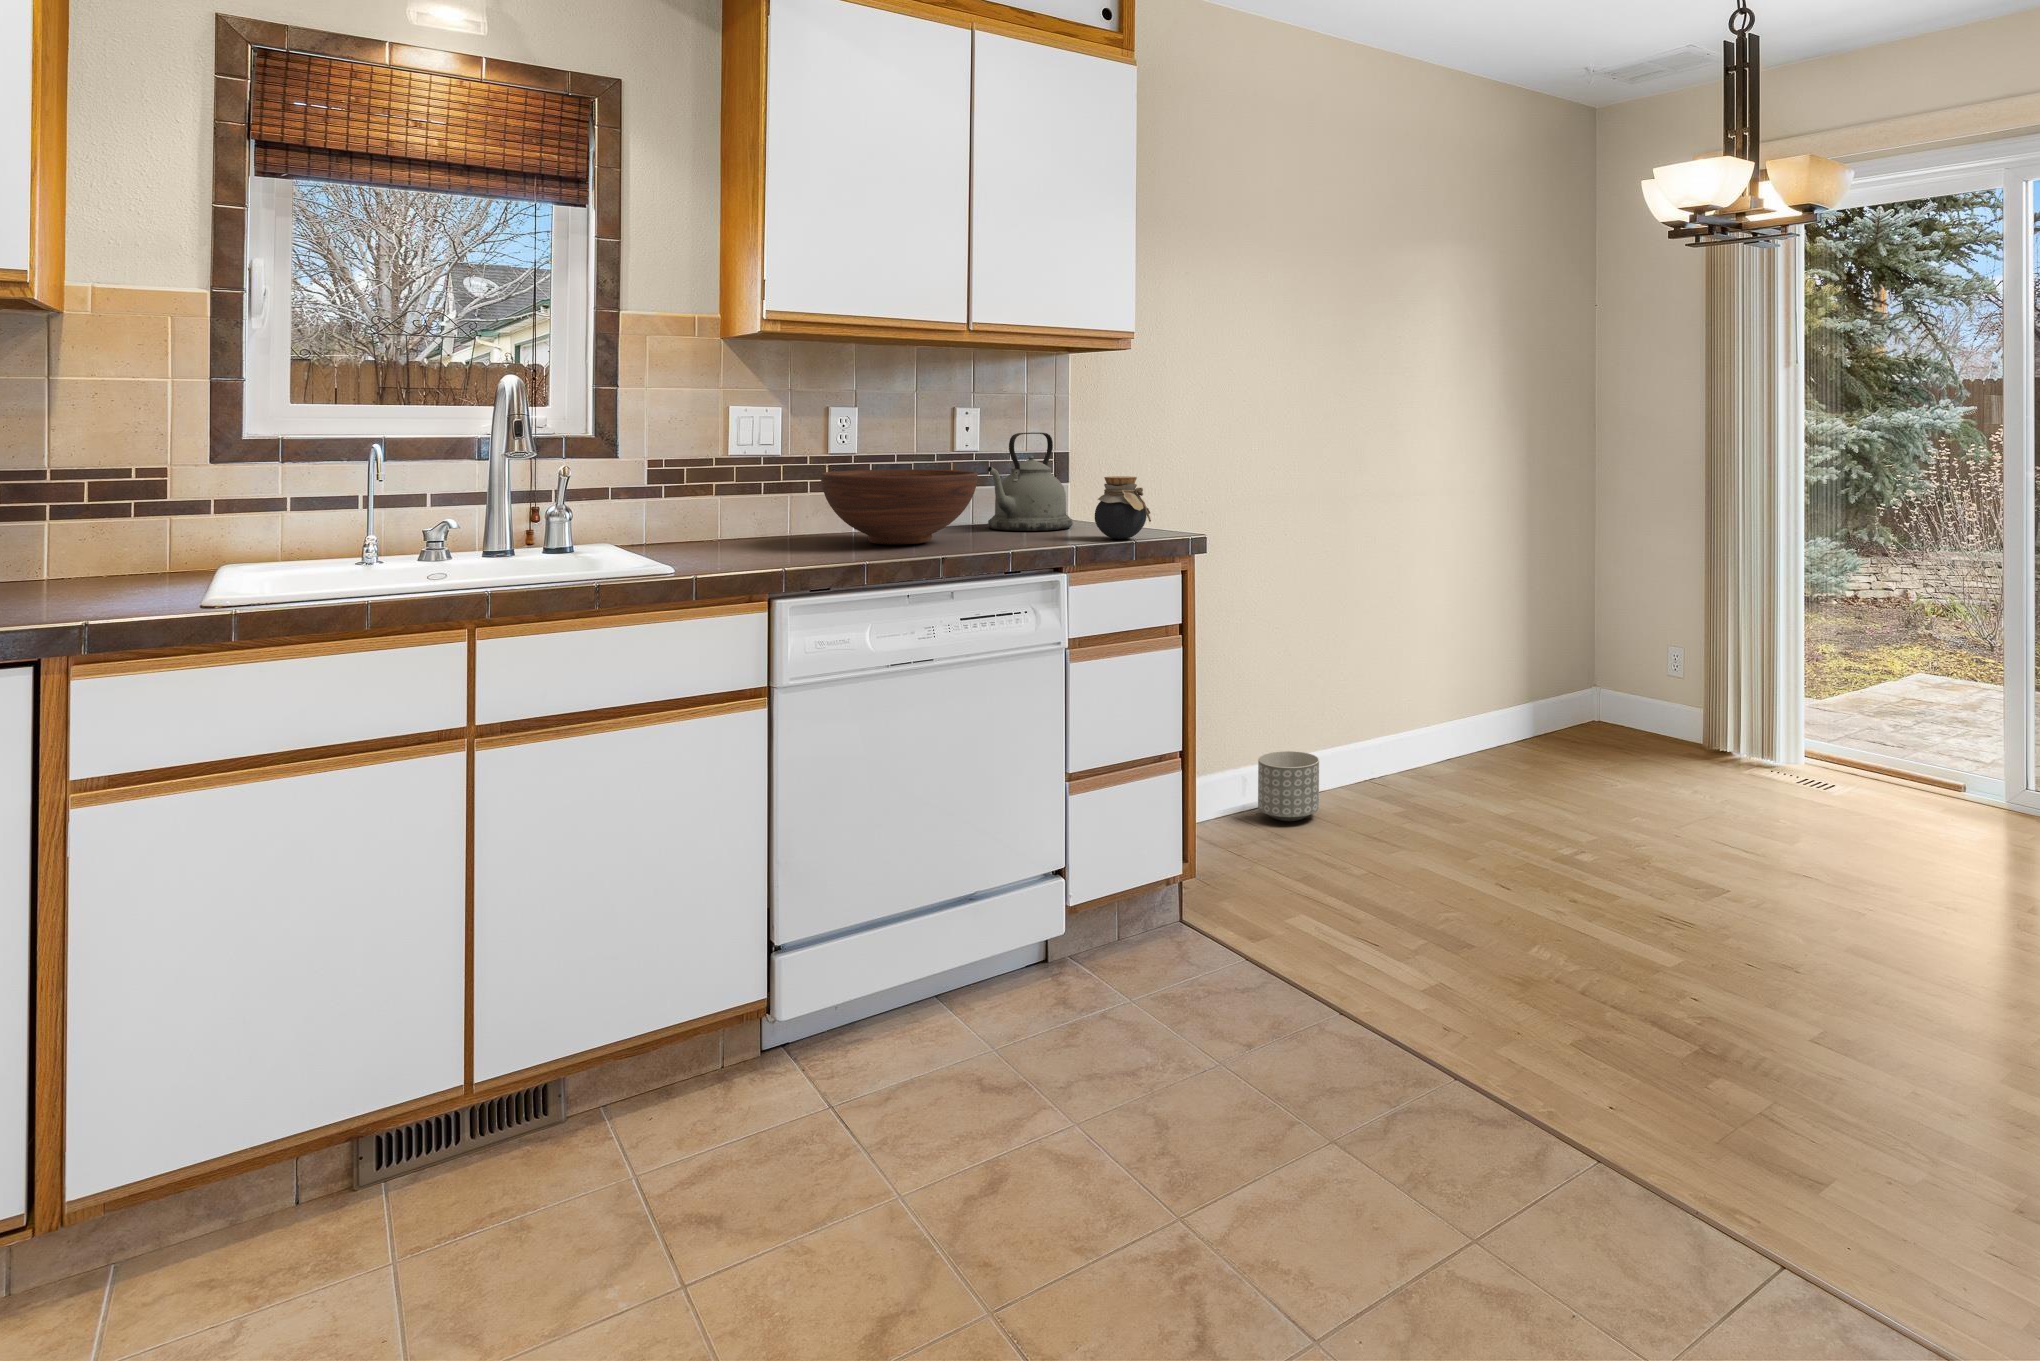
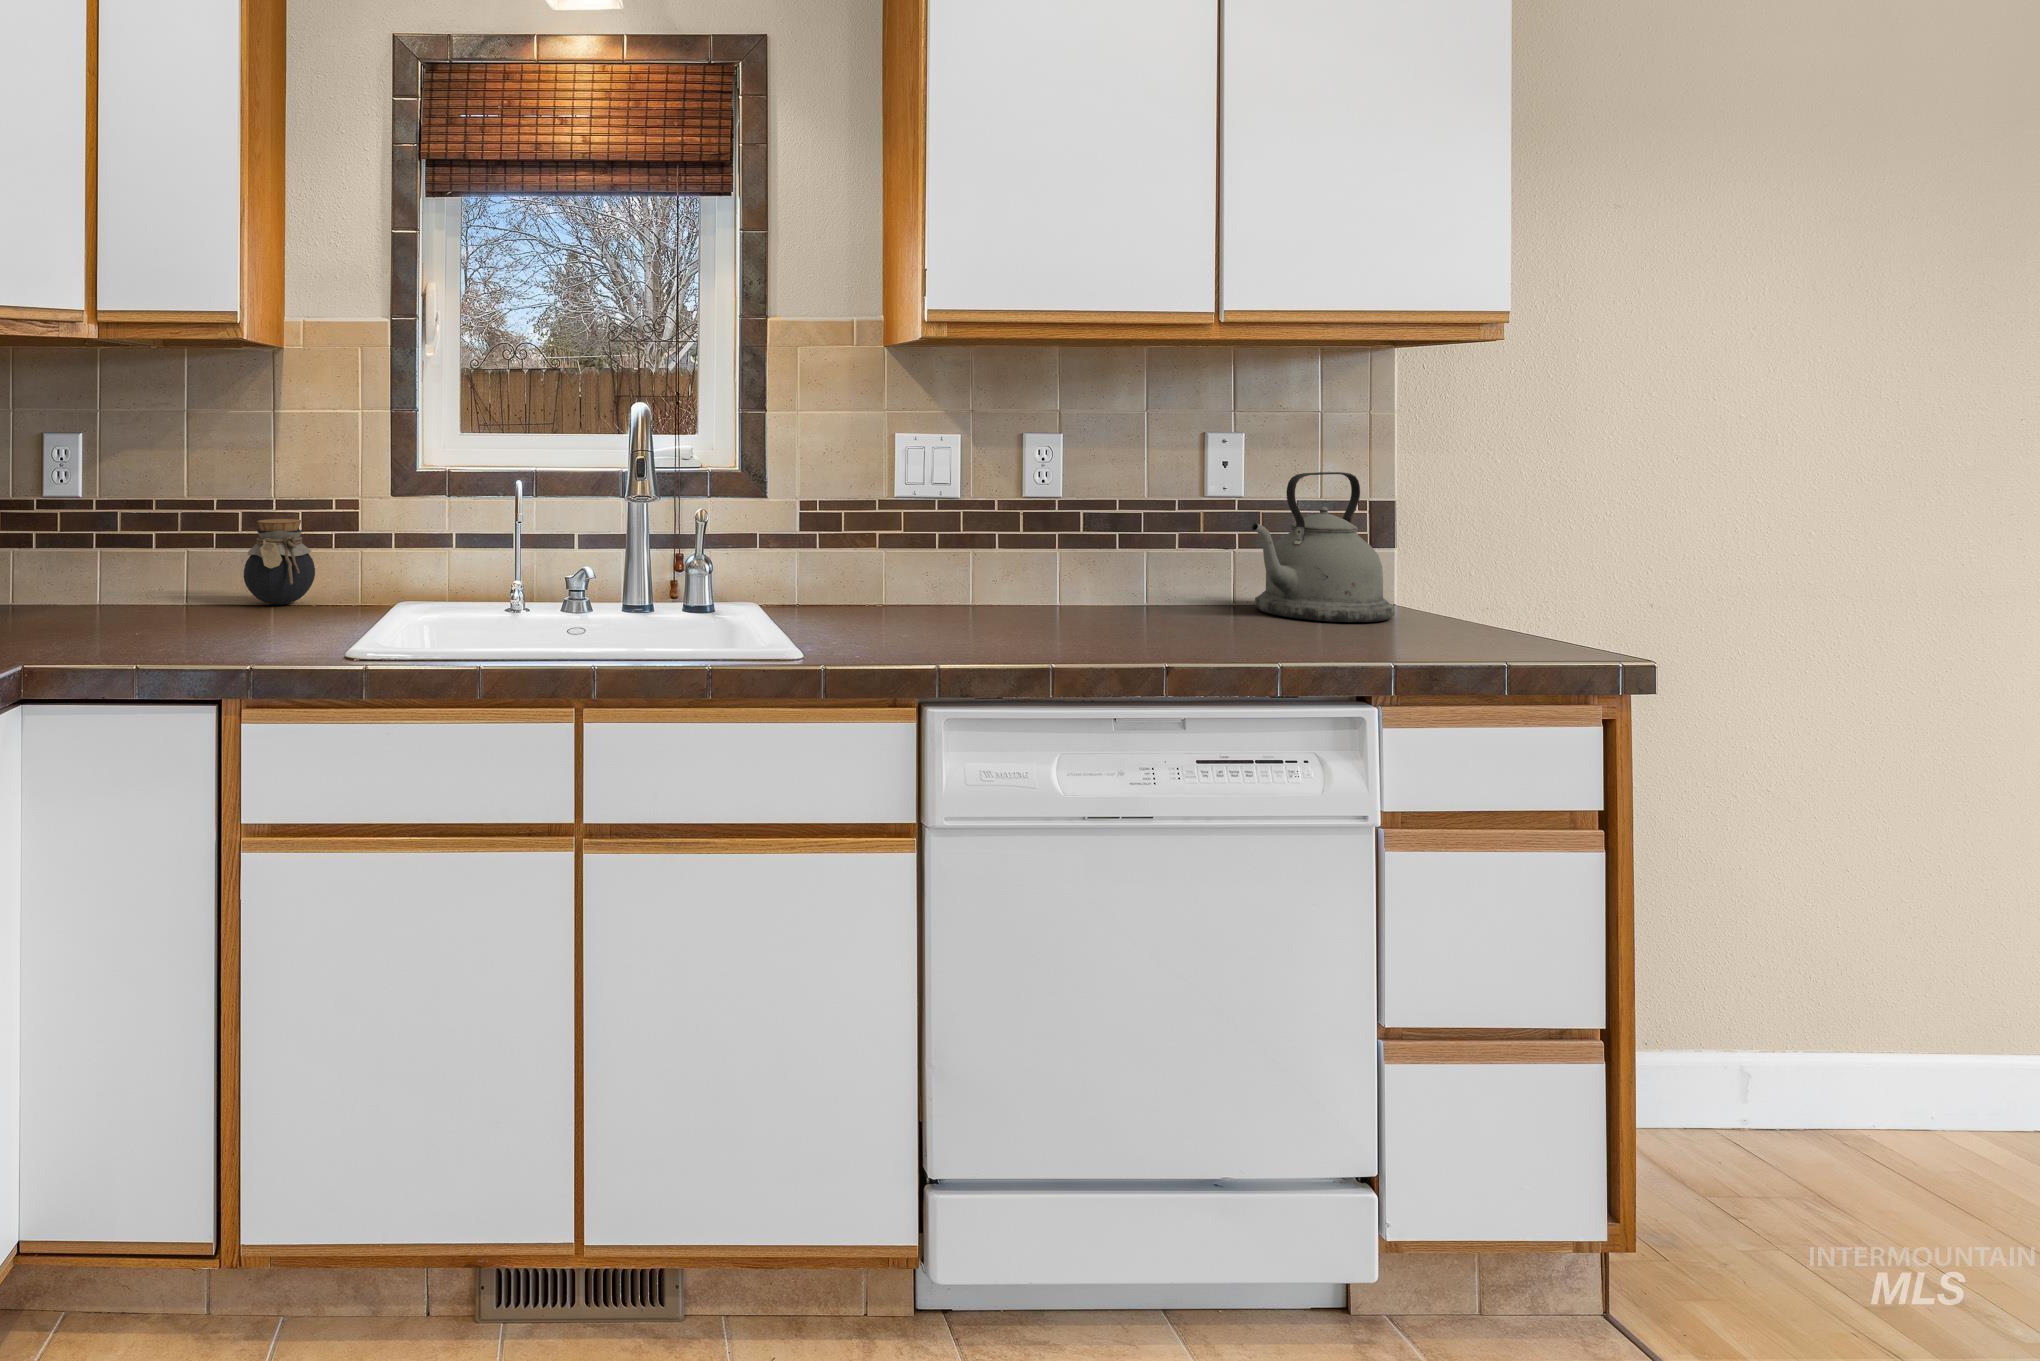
fruit bowl: present [821,469,978,545] -> none [1006,521,1233,633]
jar: present [1095,476,1151,539] -> present [244,519,315,605]
planter: present [1258,751,1319,821] -> none [1754,1014,1895,1148]

